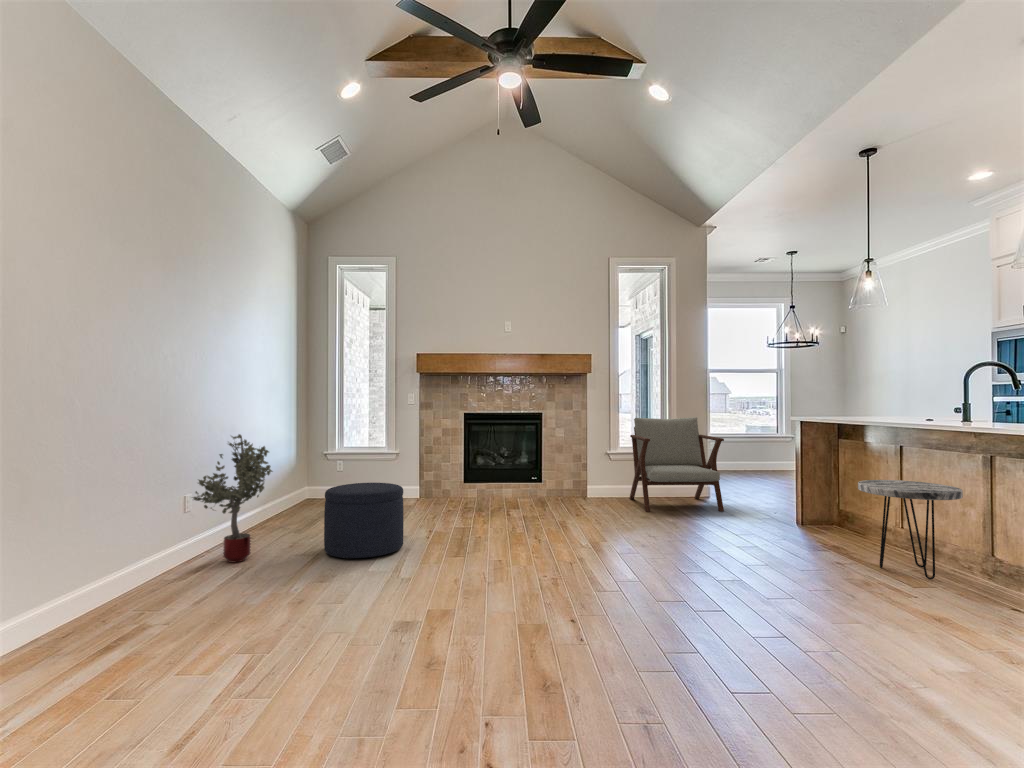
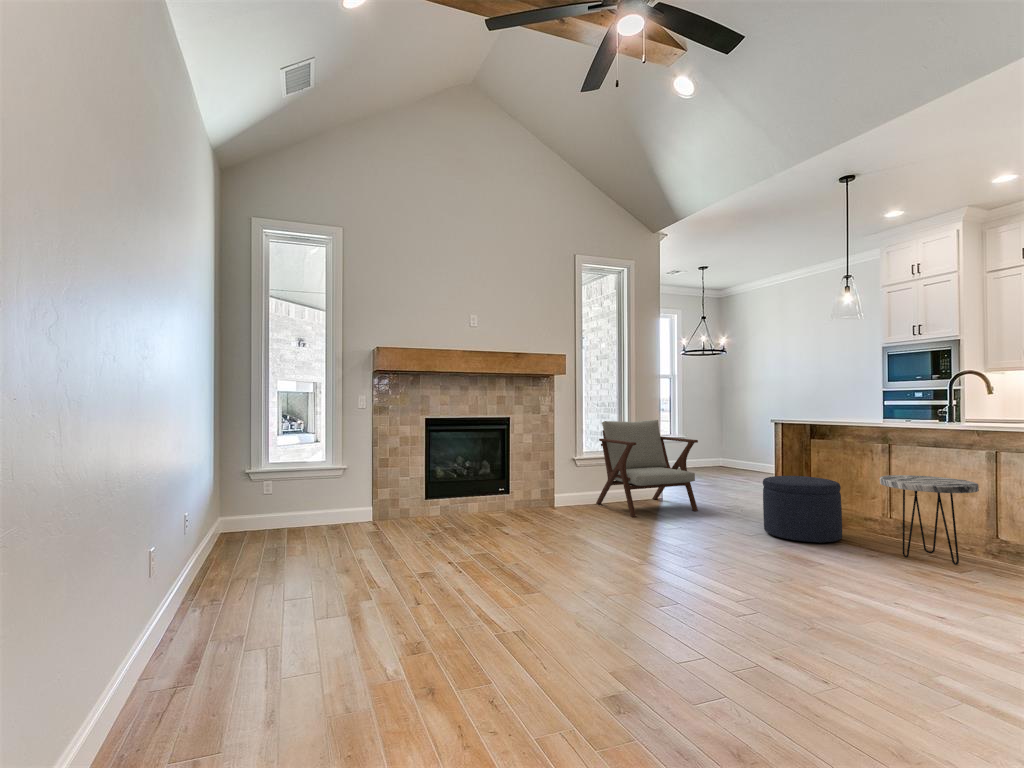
potted tree: present [193,434,273,563] -> none [151,457,263,653]
ottoman: present [324,483,404,559] -> present [763,476,842,543]

